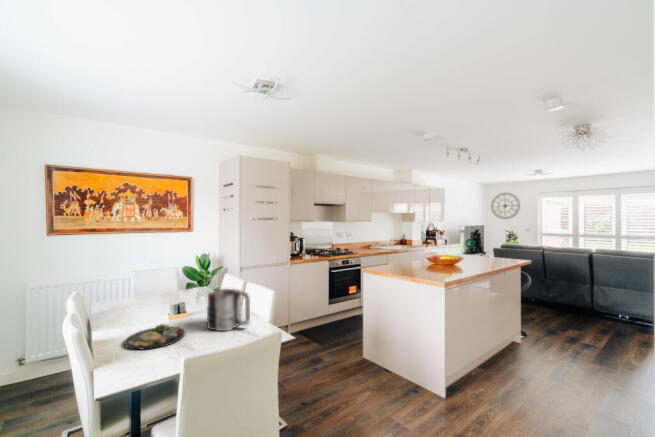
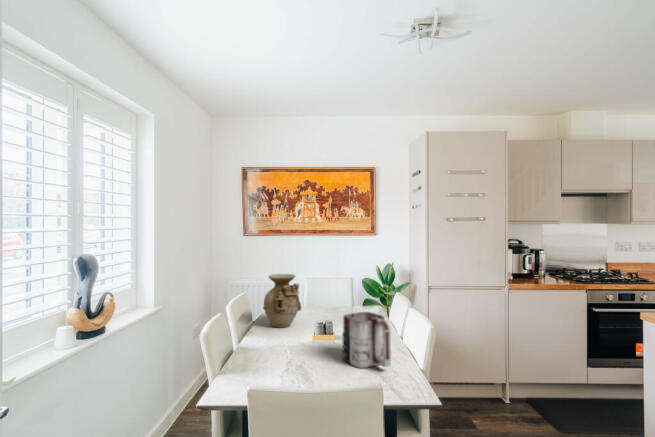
vase: none [105,268,147,318] -> present [263,274,301,328]
dinner plate: present [125,325,185,349] -> none [257,342,318,368]

